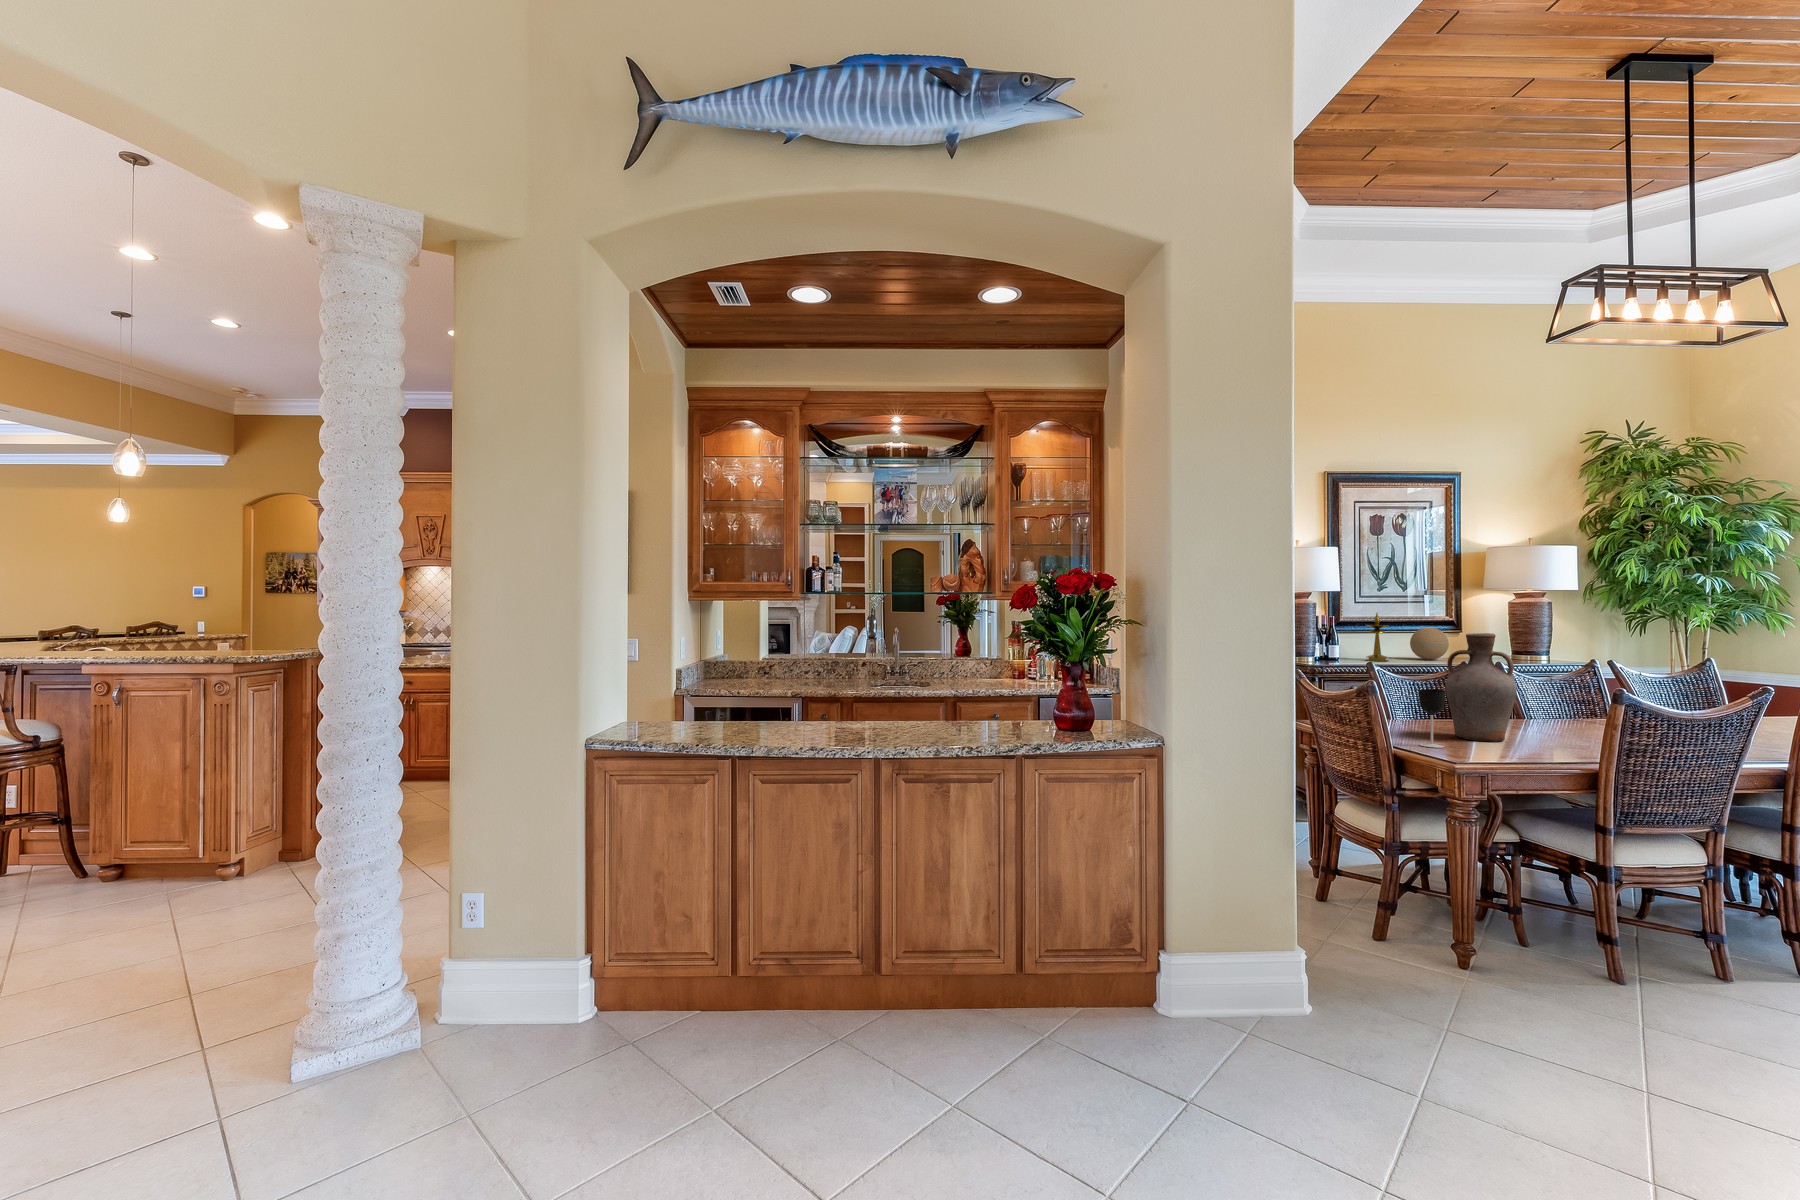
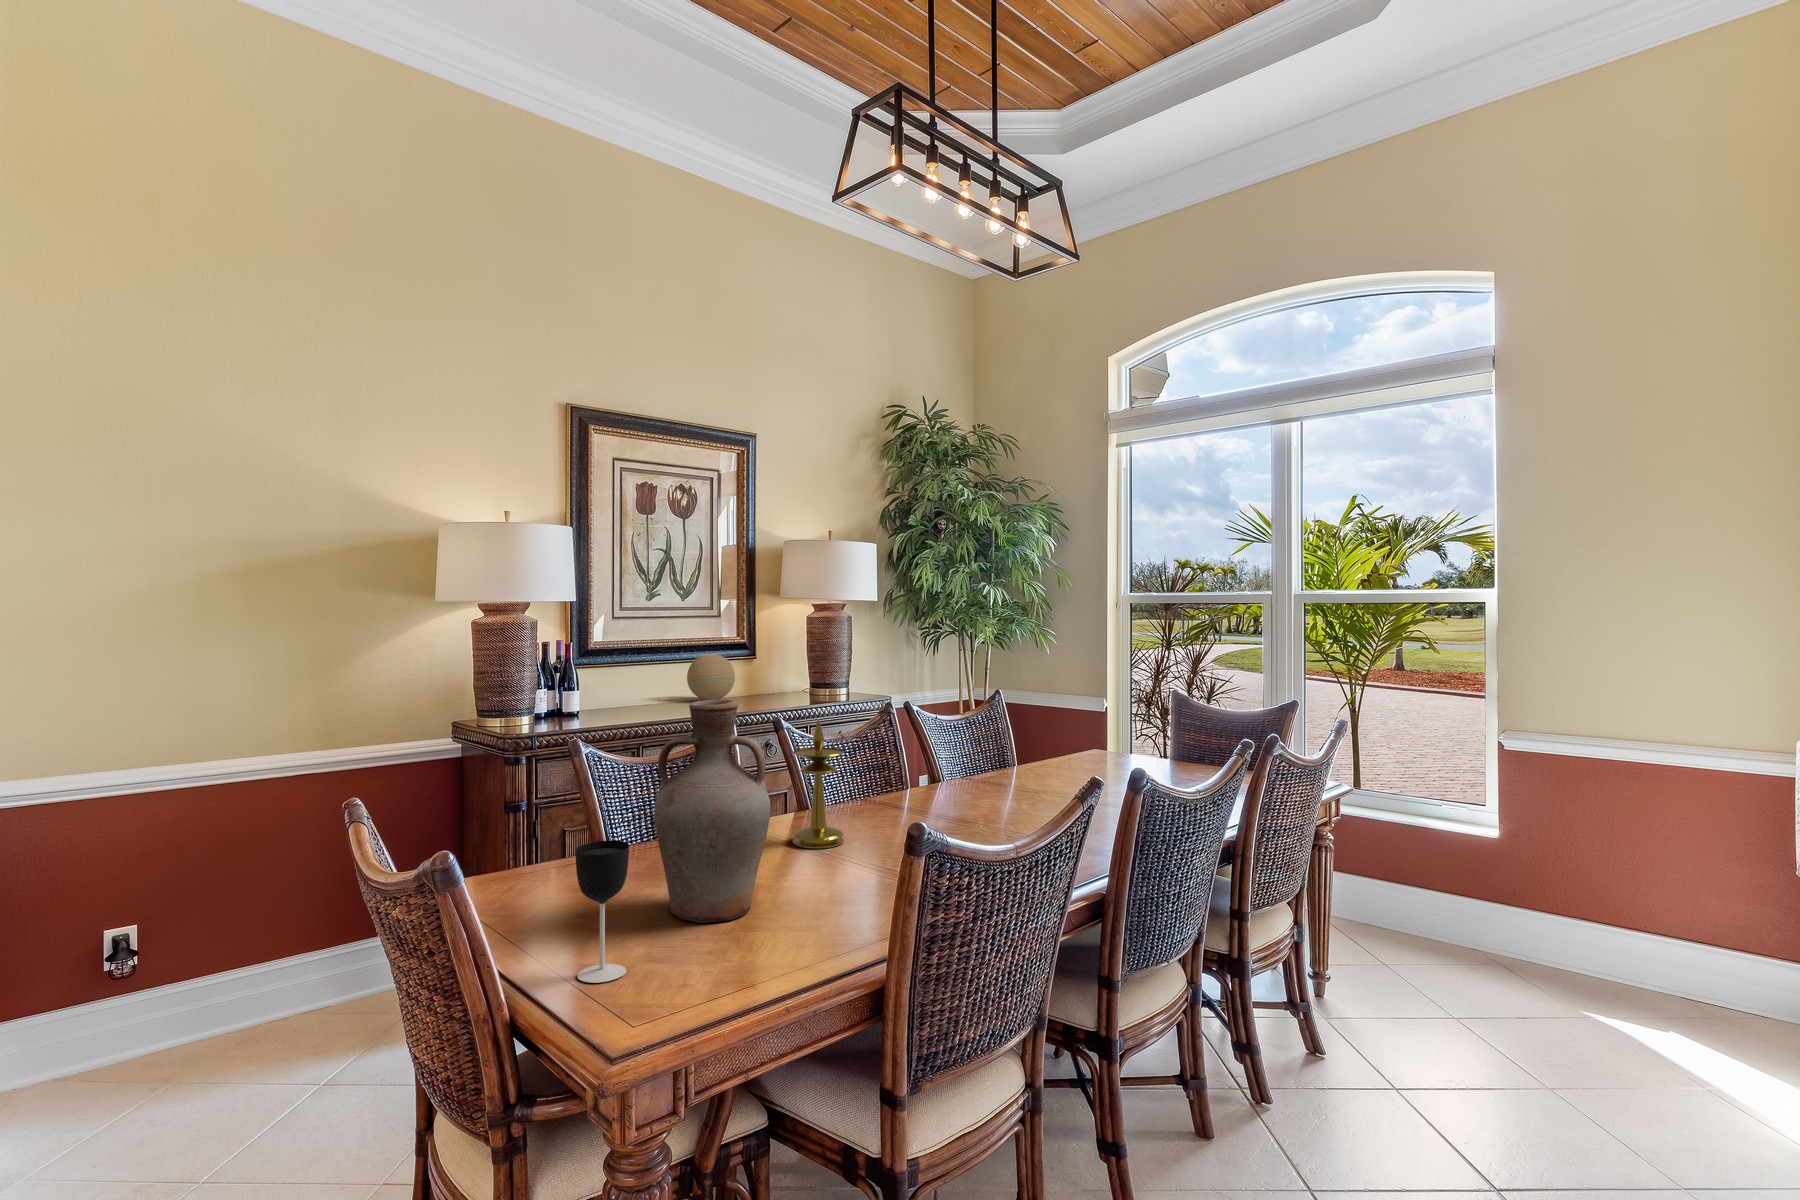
candlestick: present [1366,613,1389,661] -> present [793,719,844,848]

